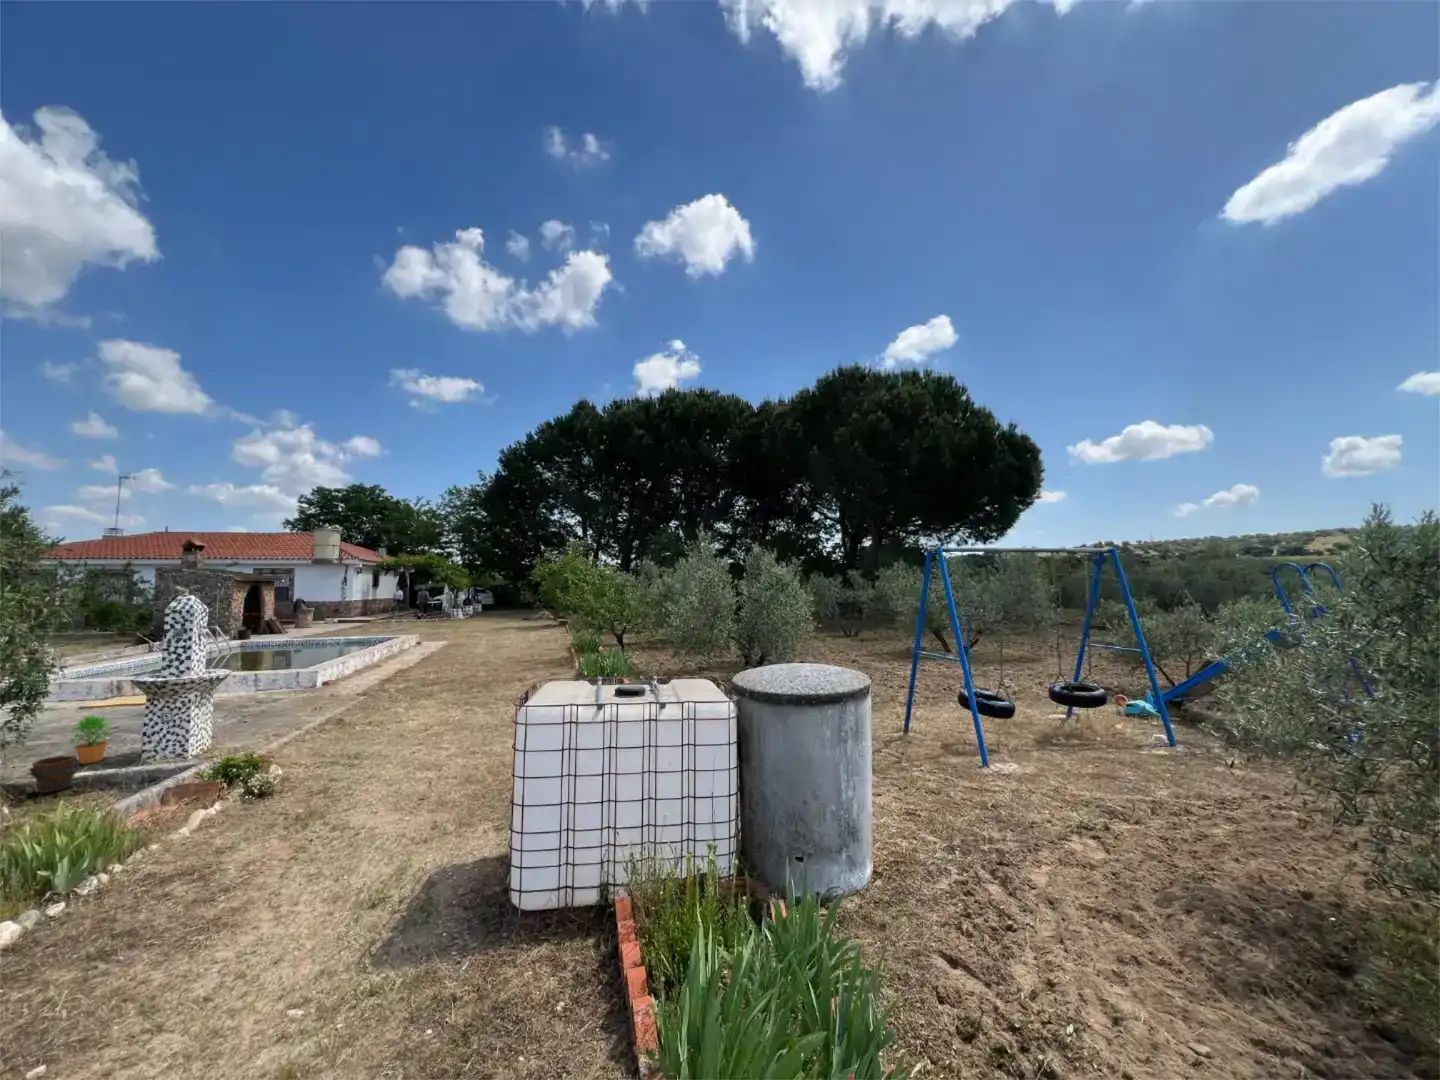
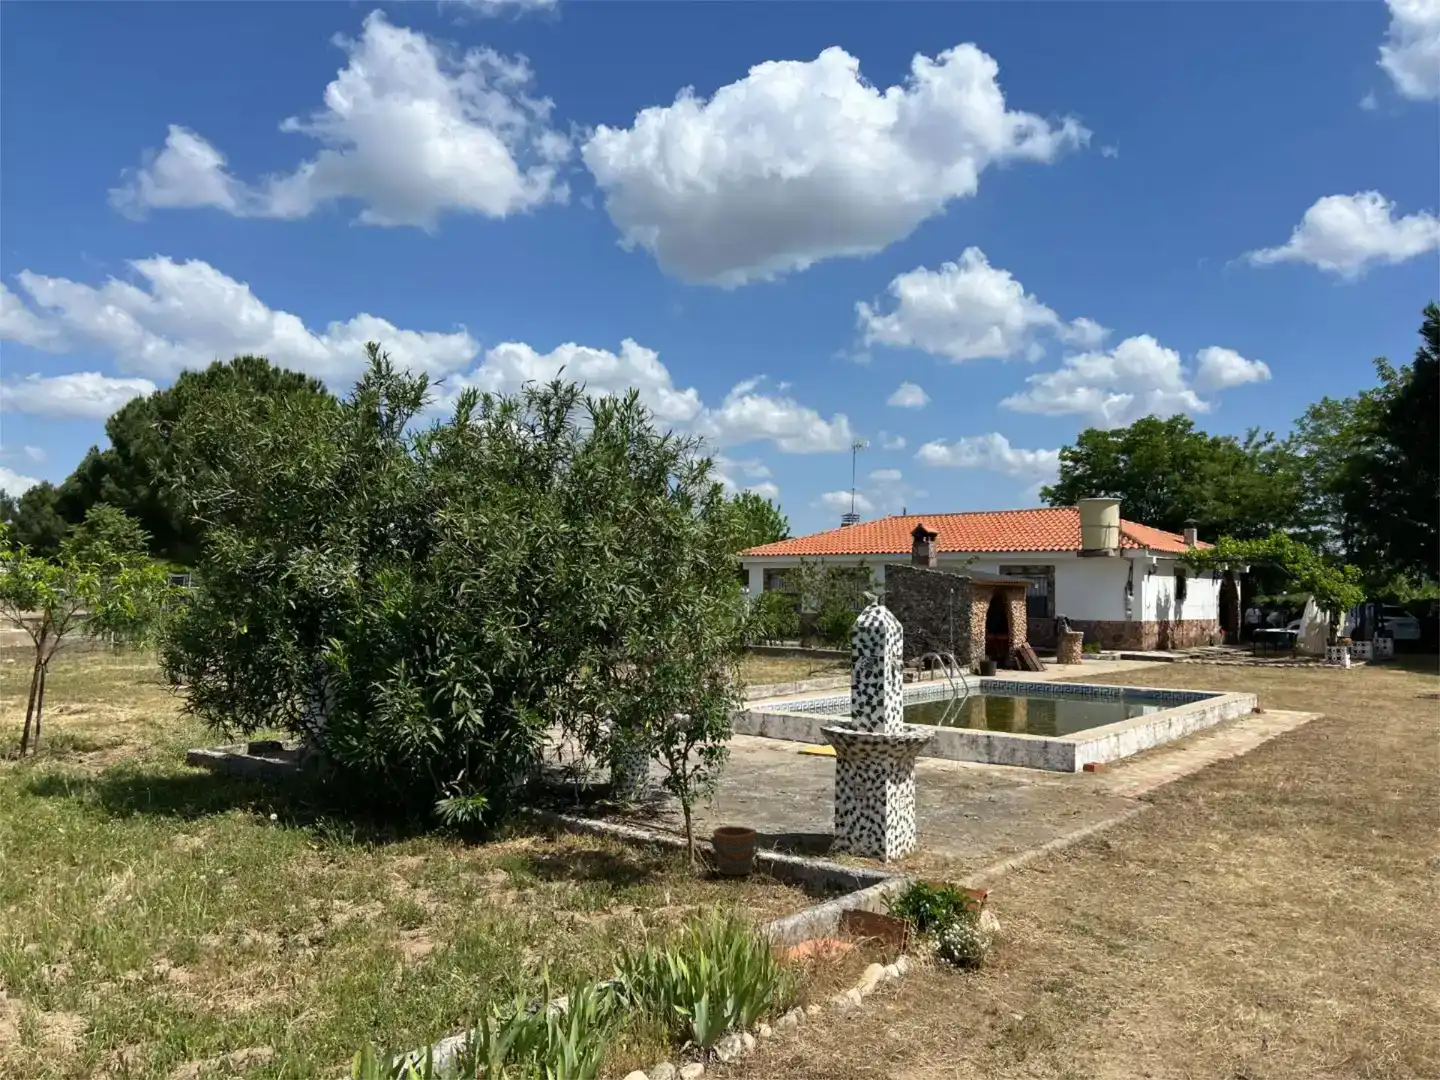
potted plant: present [70,716,112,764] -> none [754,773,806,842]

